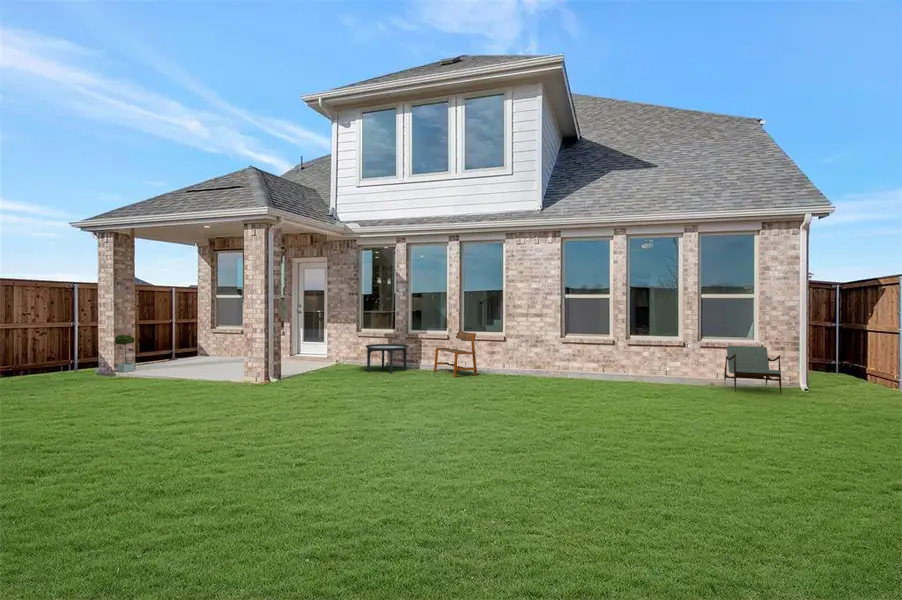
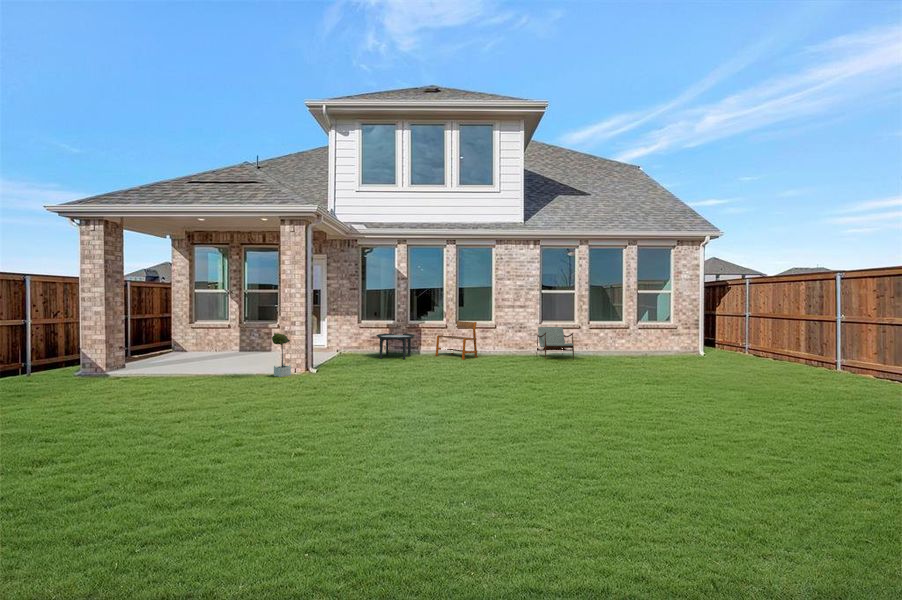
potted tree: present [115,334,135,372] -> present [272,333,291,377]
armchair: present [724,346,781,394] -> present [536,327,574,360]

